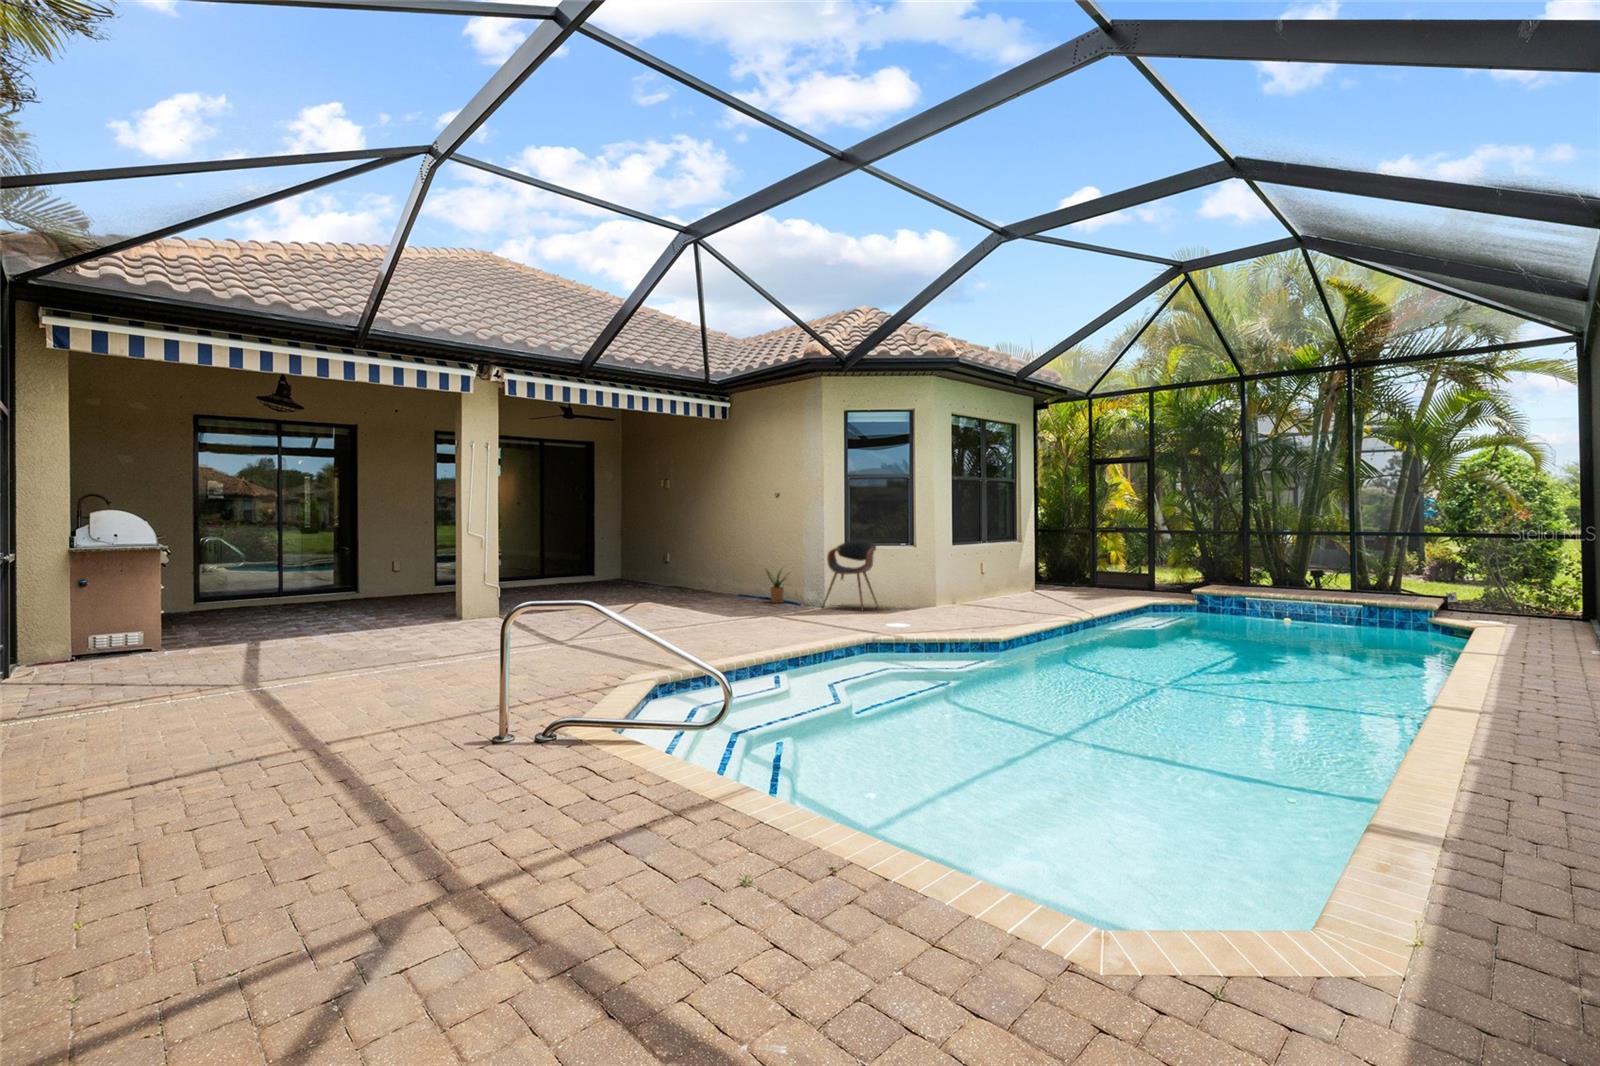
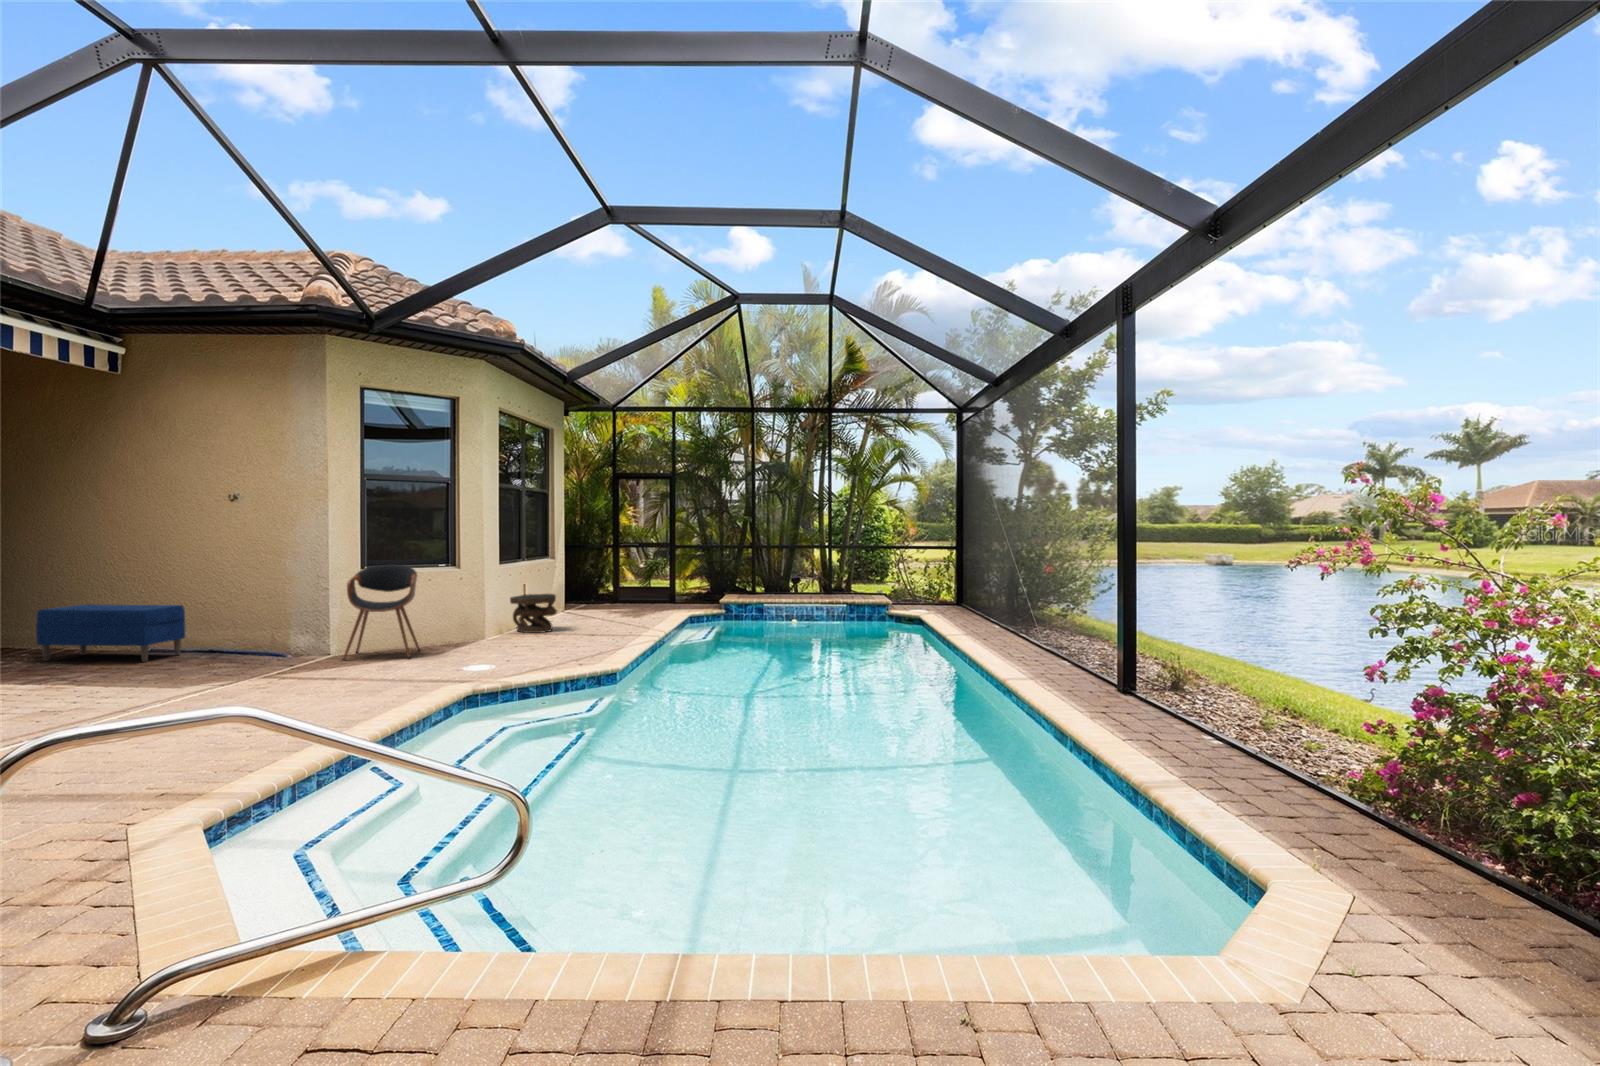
bench: none [688,561,752,597] -> present [36,604,185,662]
house plant: present [766,569,791,603] -> none [220,603,284,662]
side table: none [964,571,1003,603] -> present [510,594,557,633]

